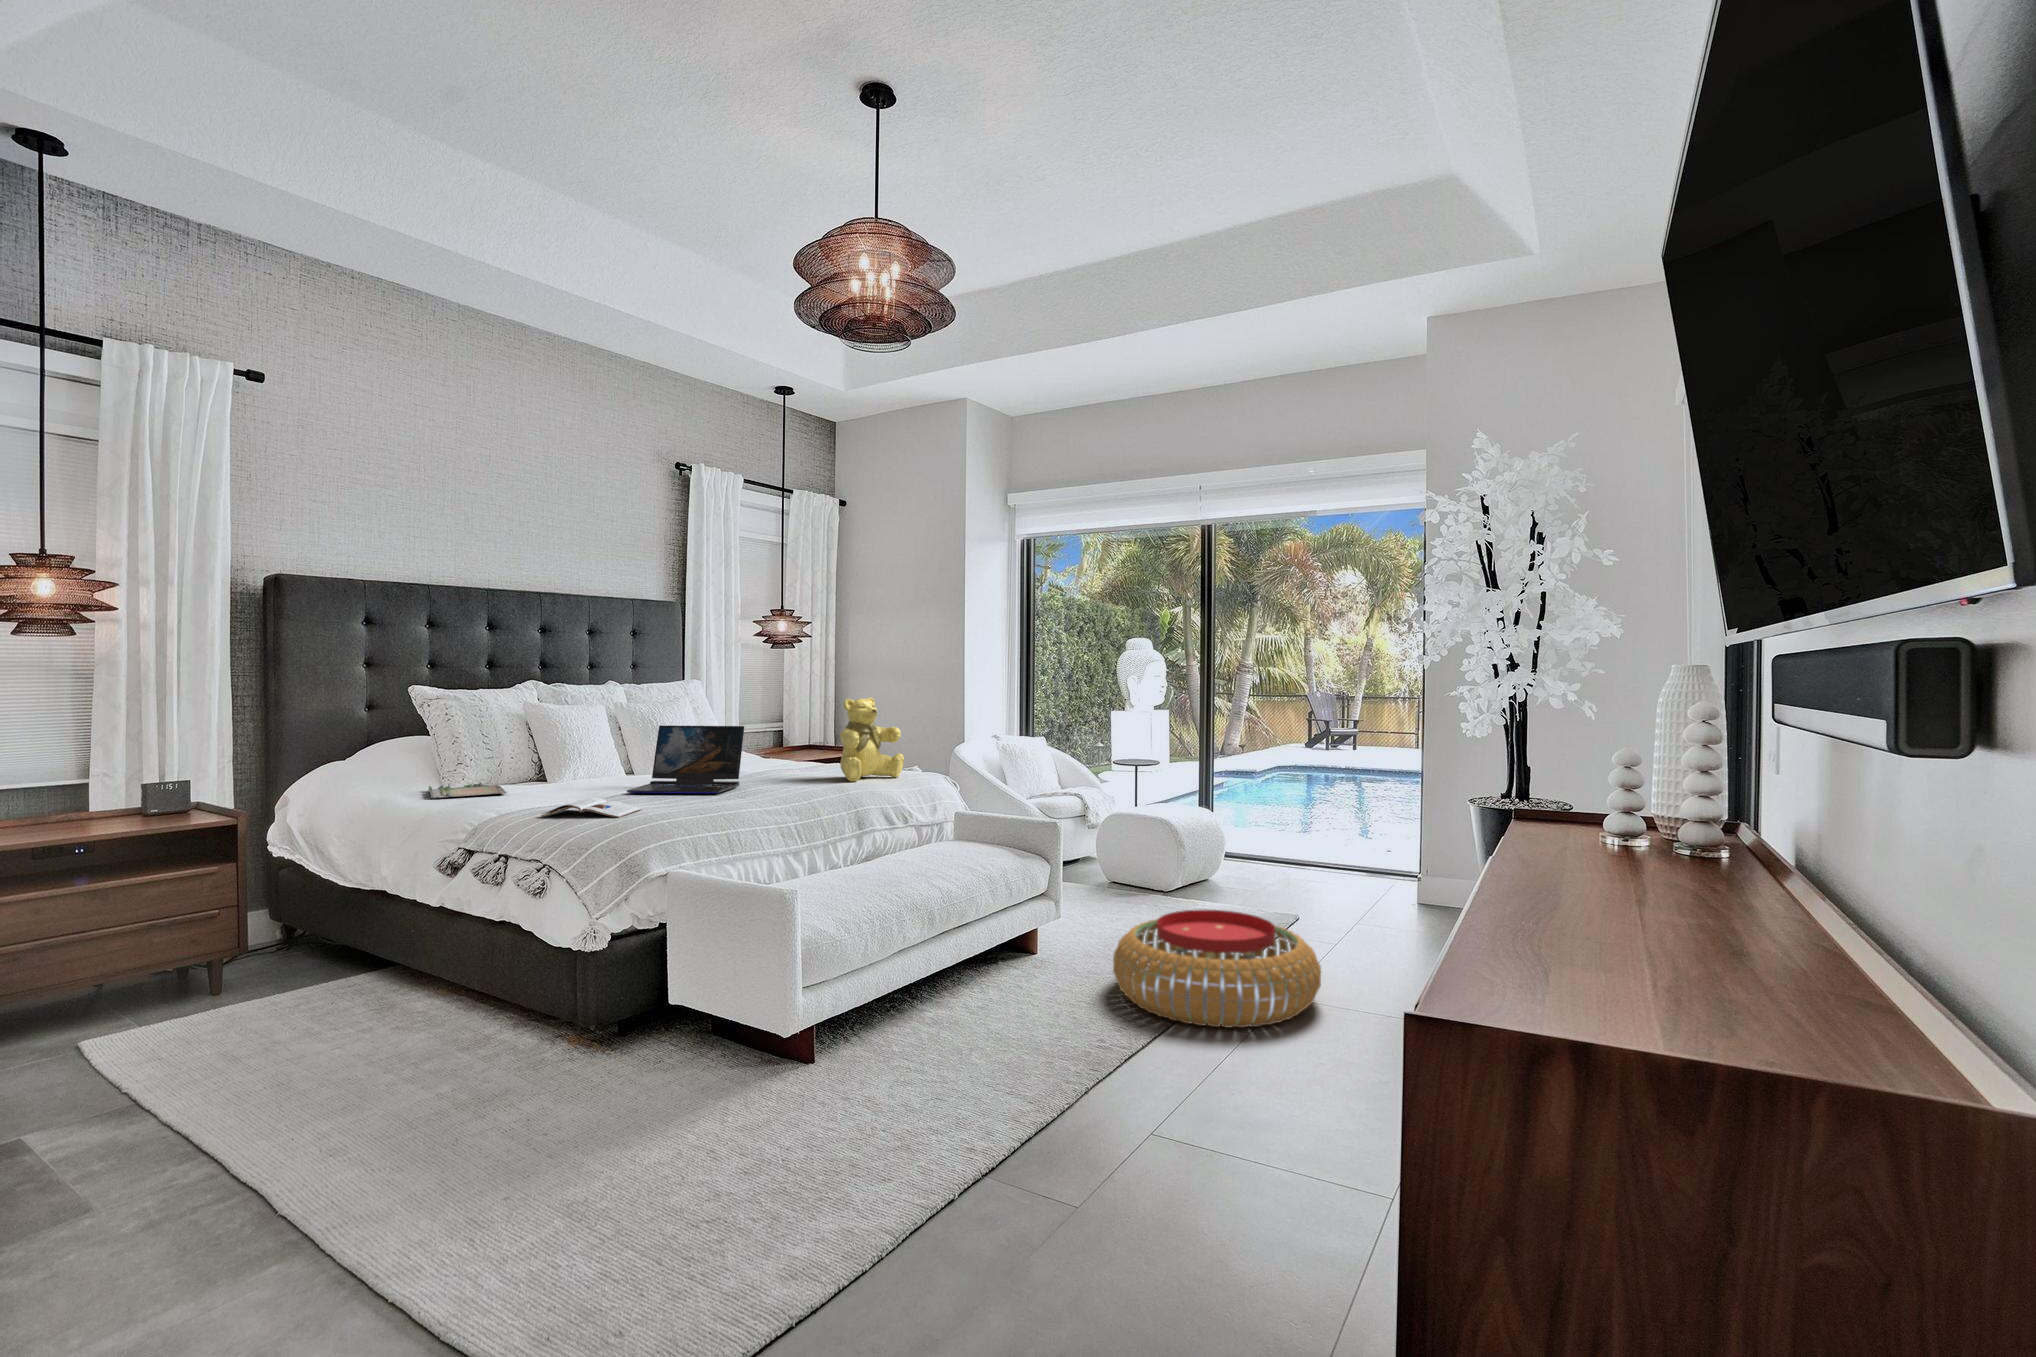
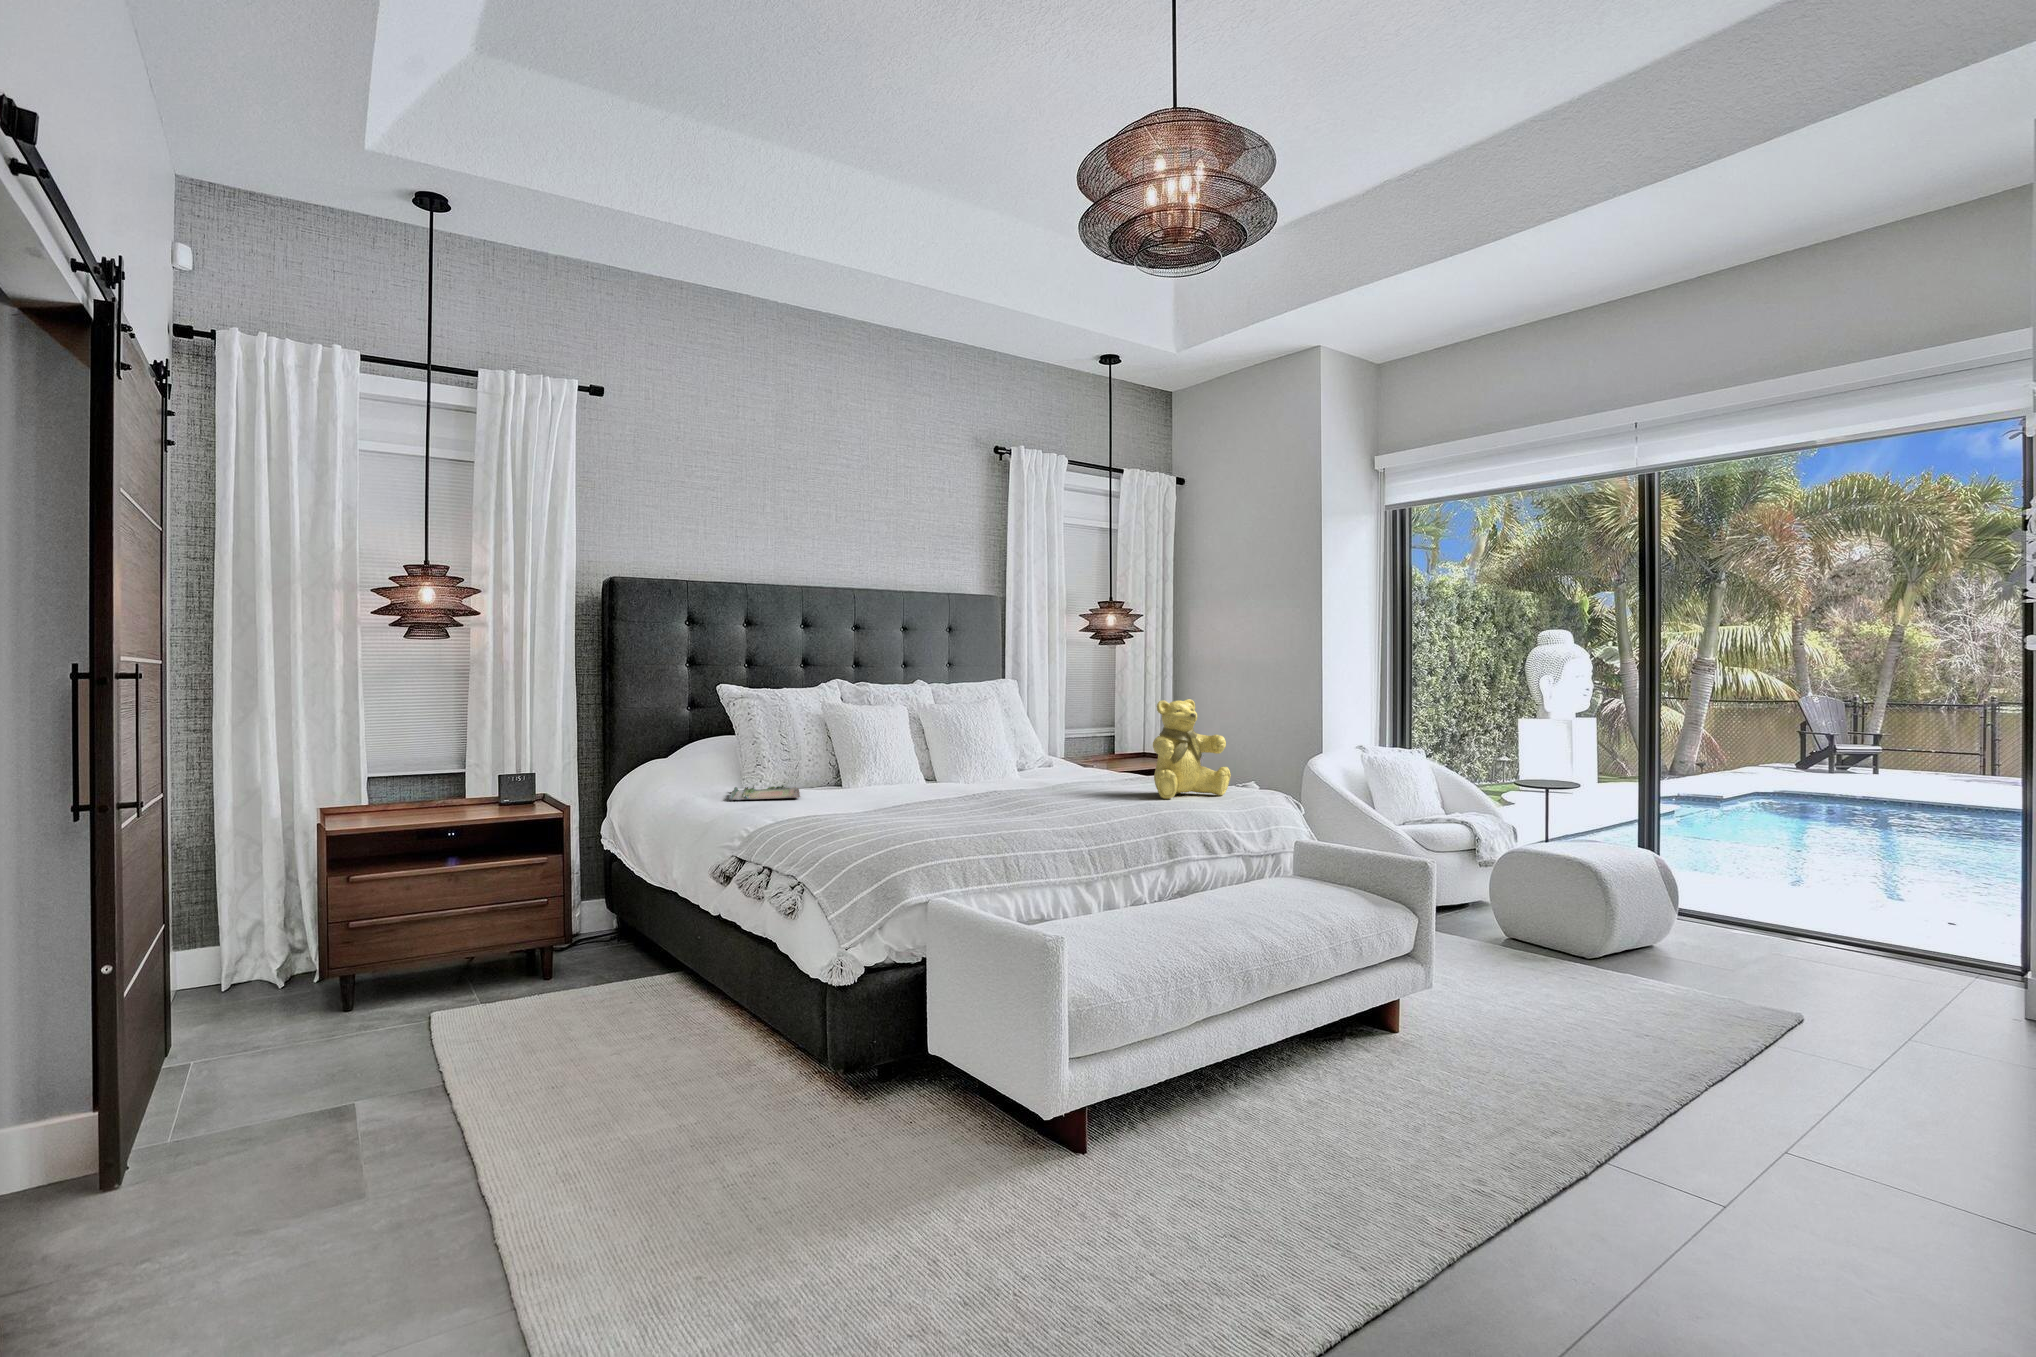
laptop: present [627,726,744,795] -> none [913,729,1042,808]
magazine: present [541,798,642,818] -> none [809,808,915,832]
pouf: present [1113,910,1321,1028] -> none [1503,1003,1858,1199]

